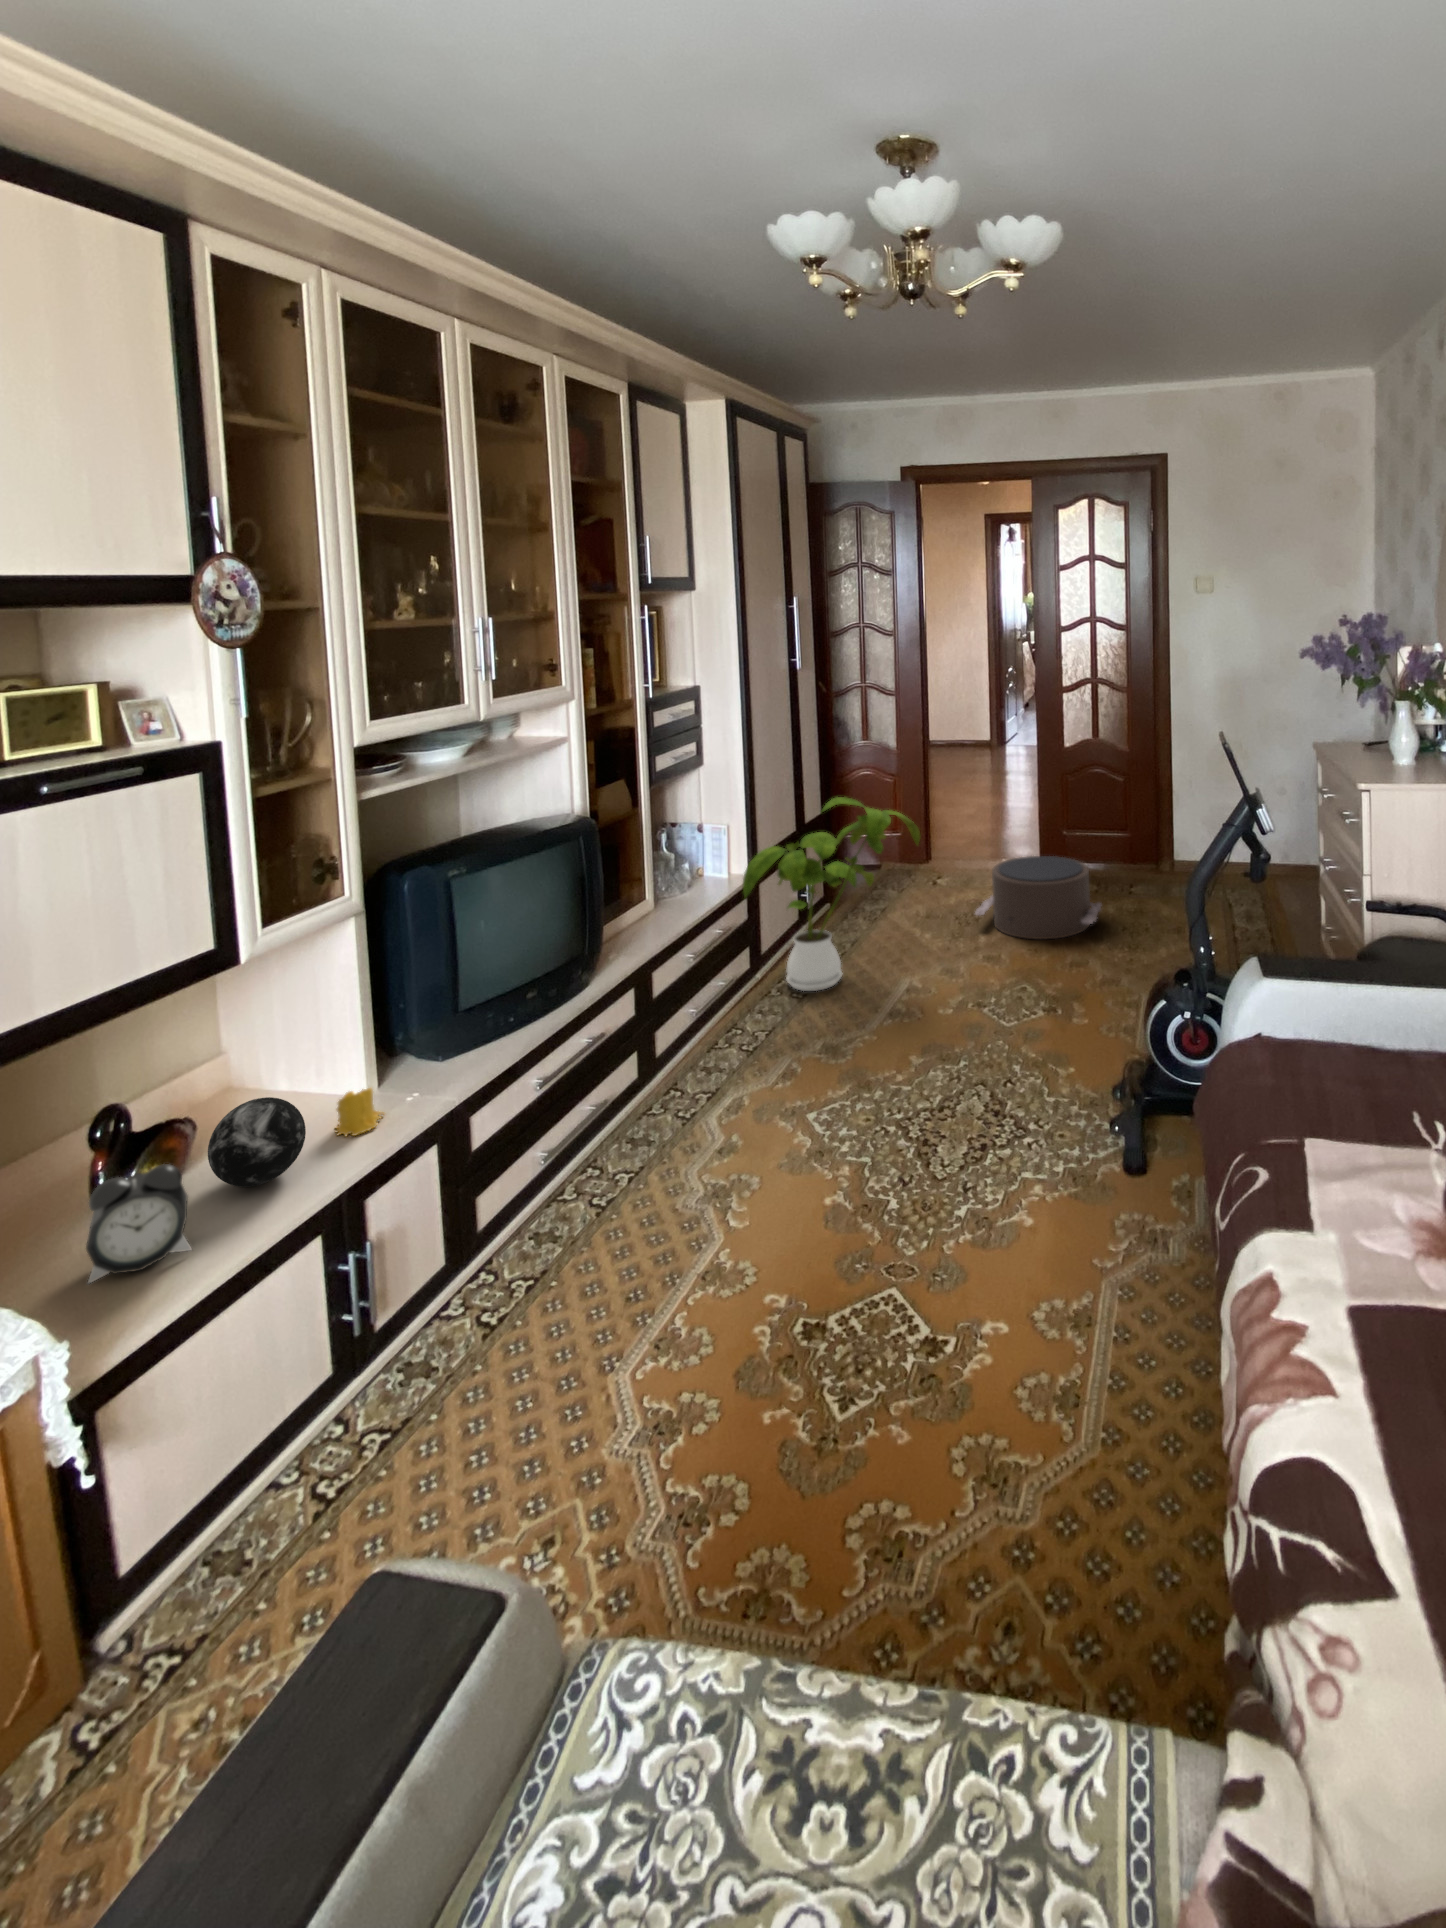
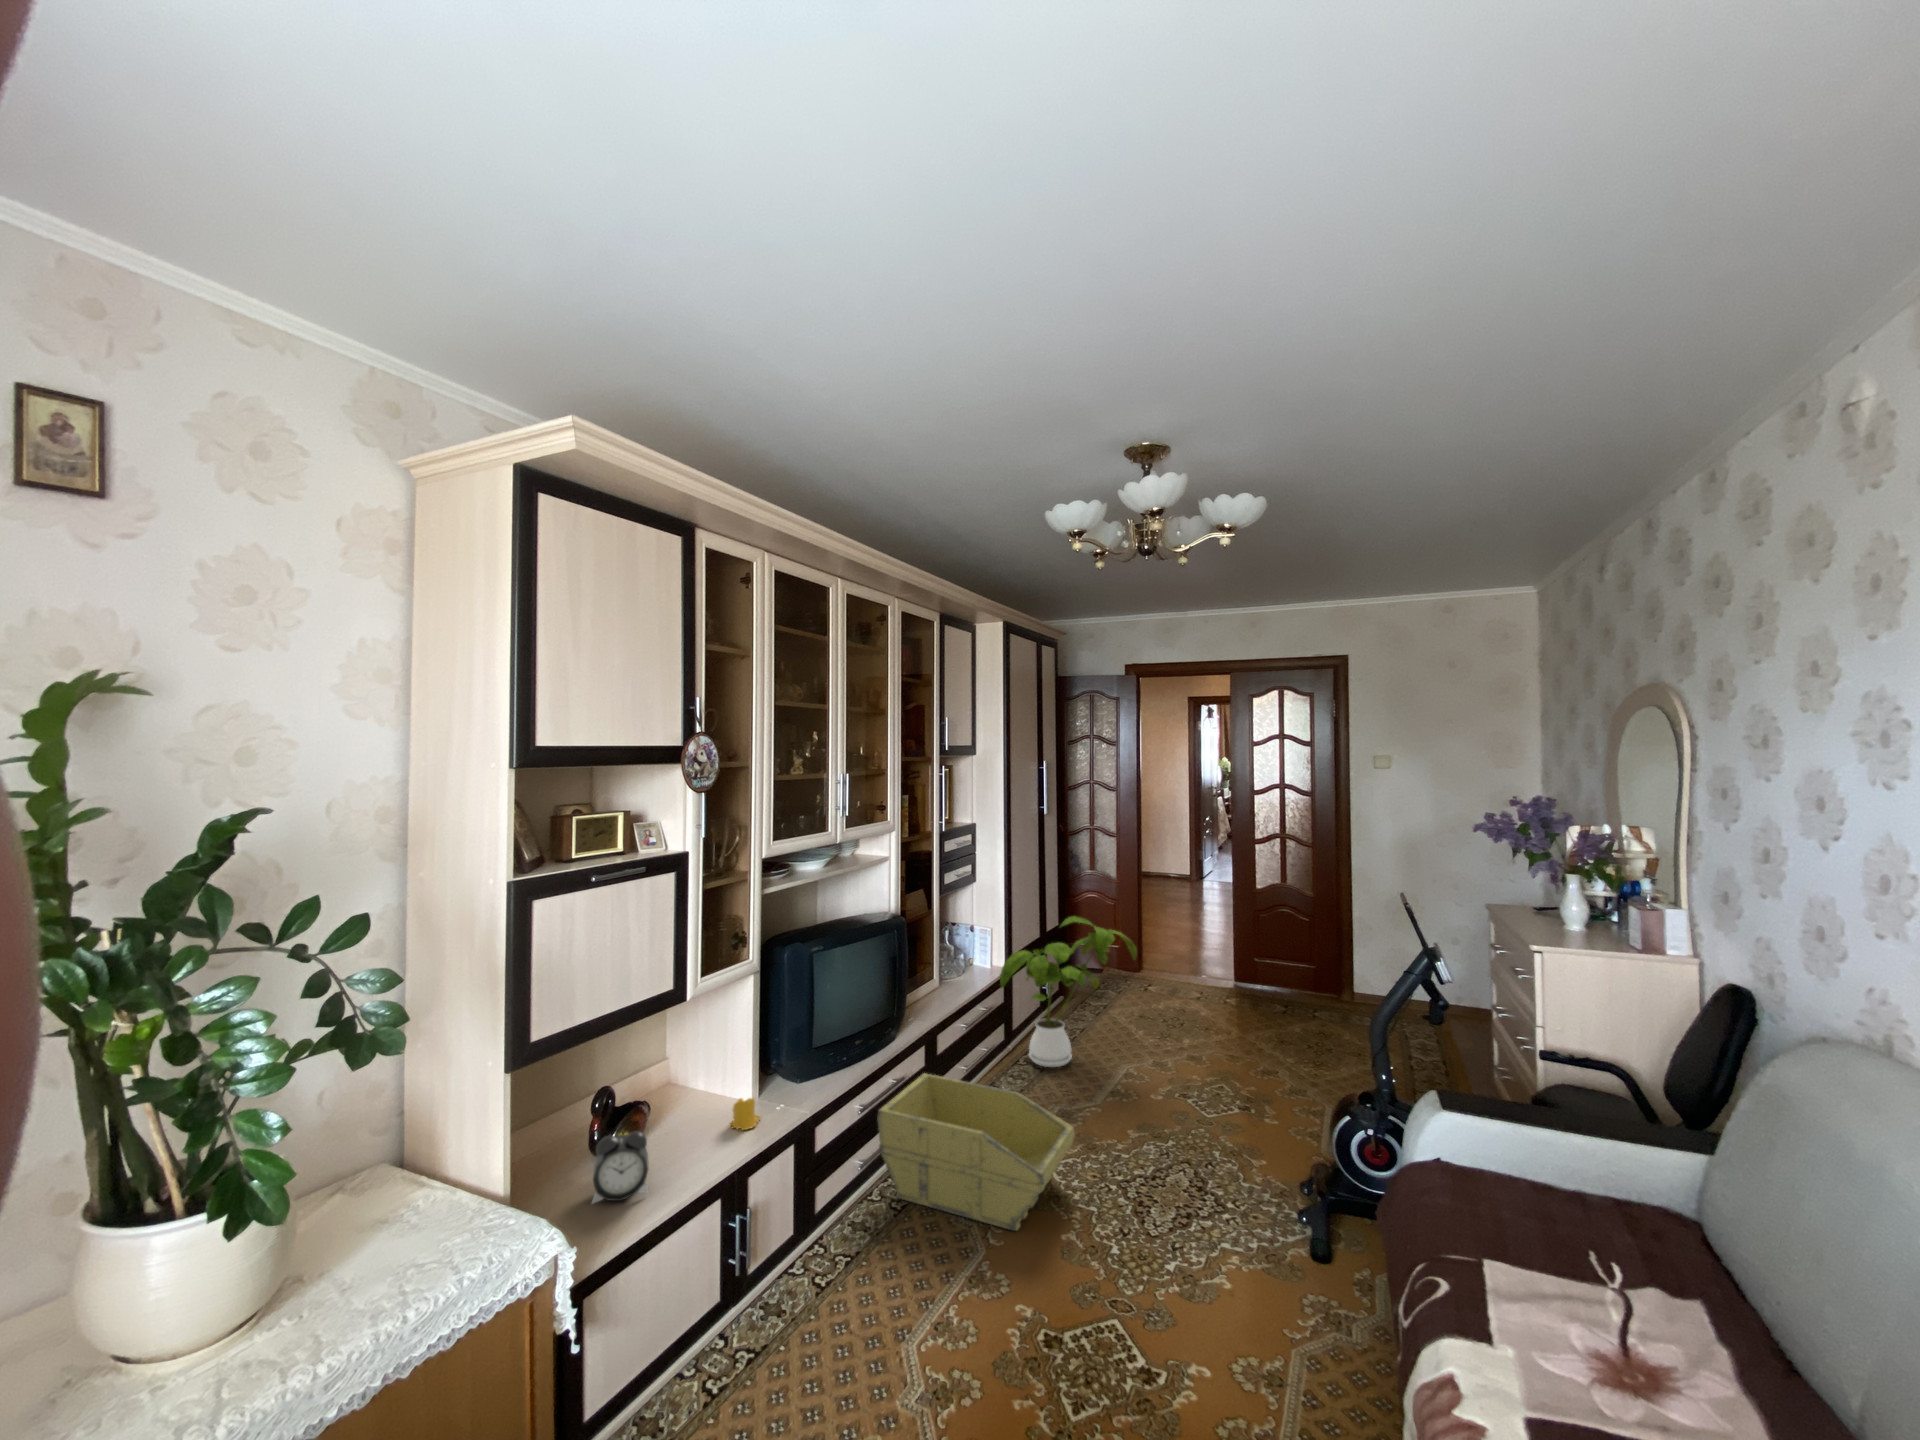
pouf: present [975,856,1101,939] -> none [1178,977,1288,1049]
storage bin: none [569,1020,843,1203] -> present [877,1073,1075,1231]
decorative orb: present [208,1097,306,1187] -> none [659,1095,716,1155]

